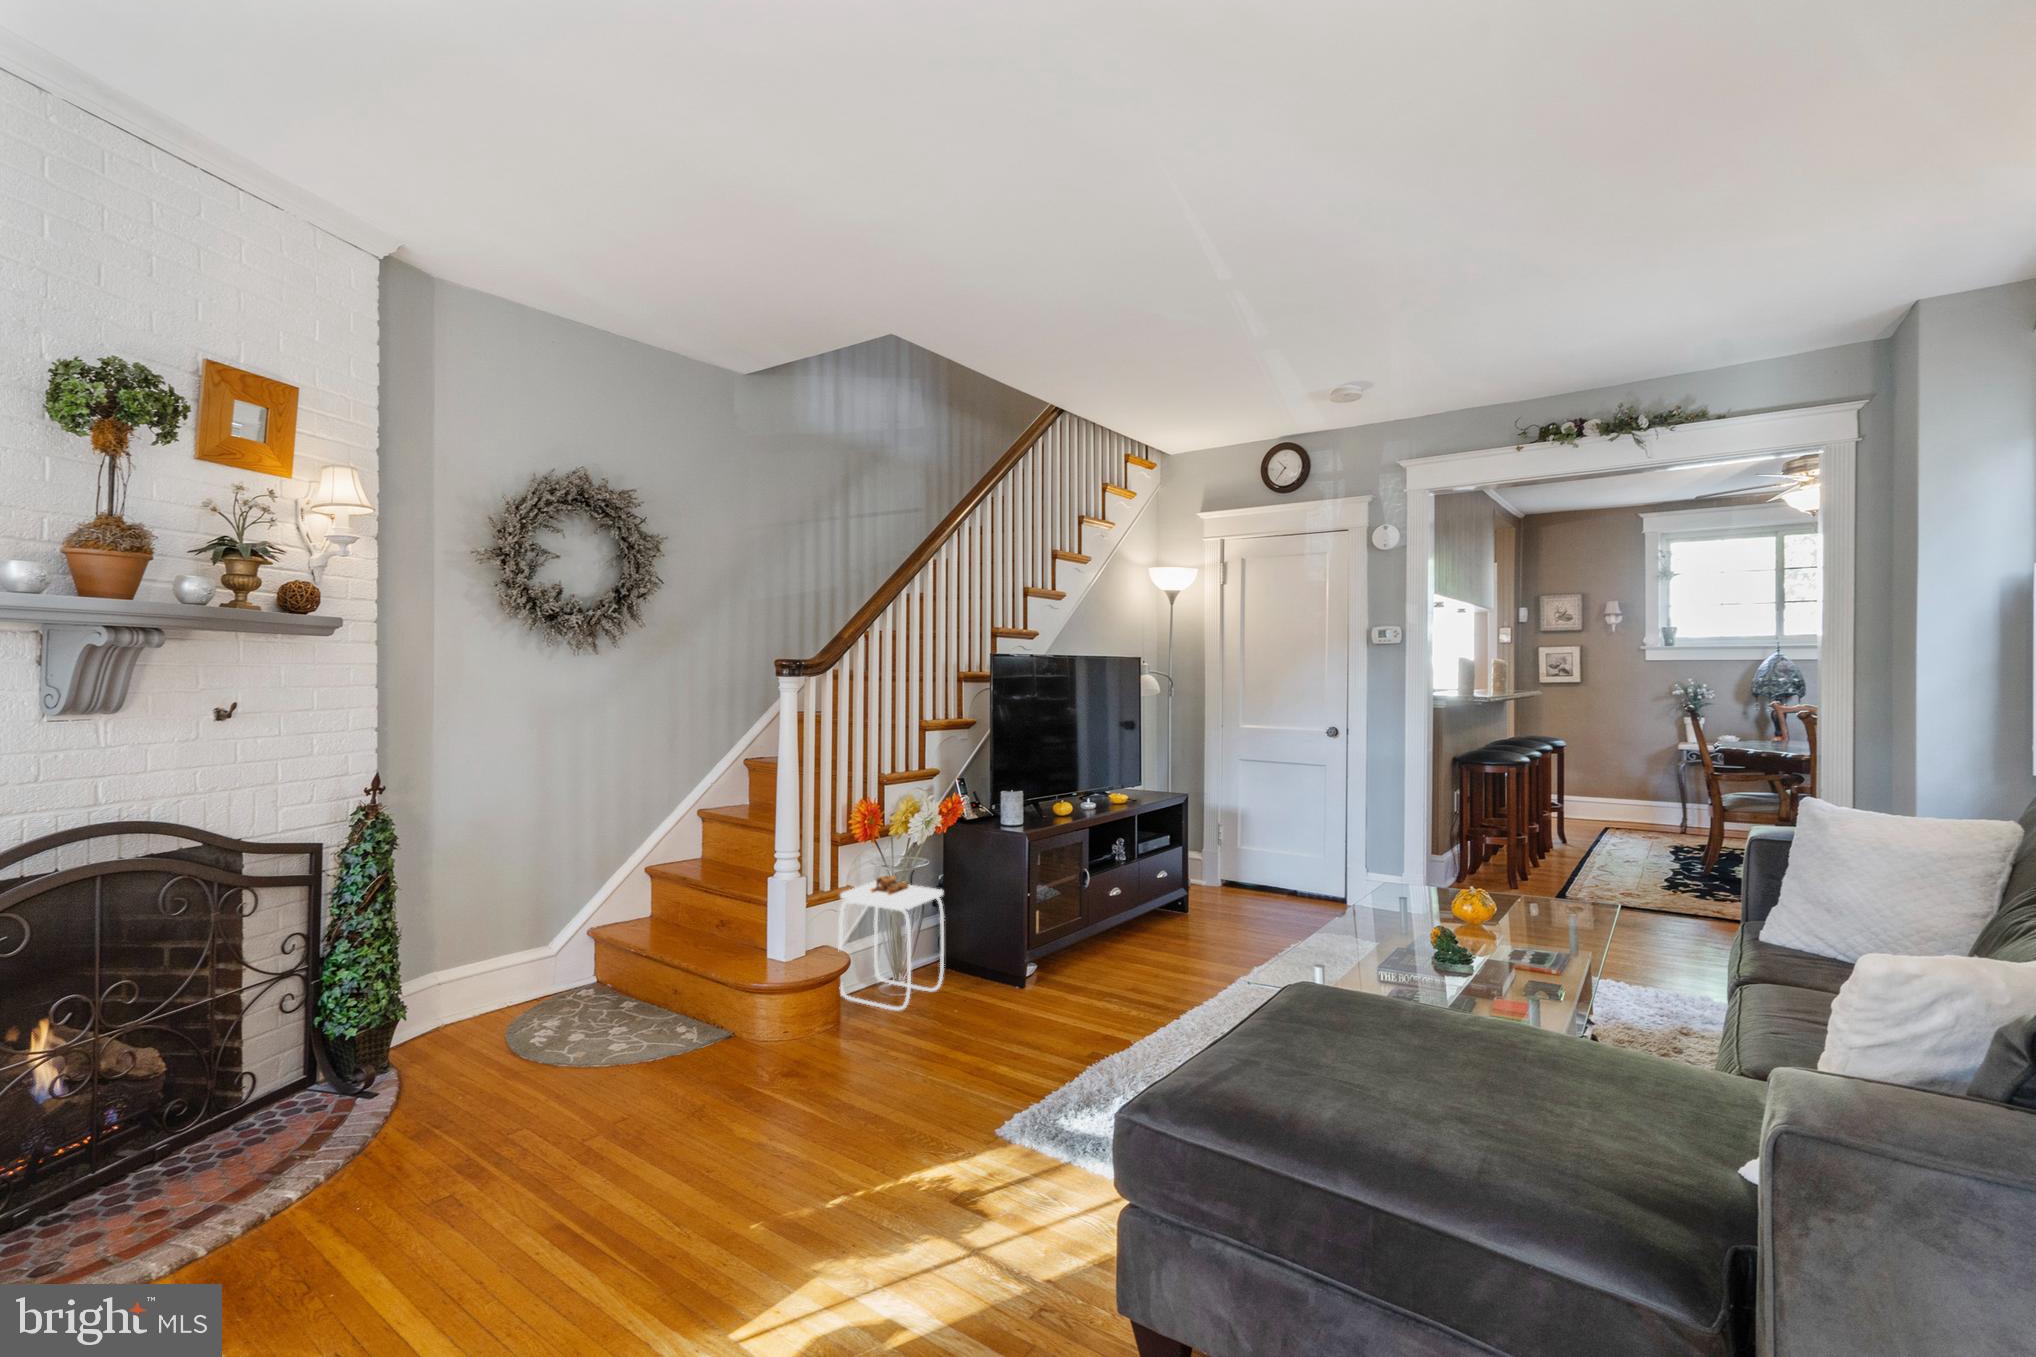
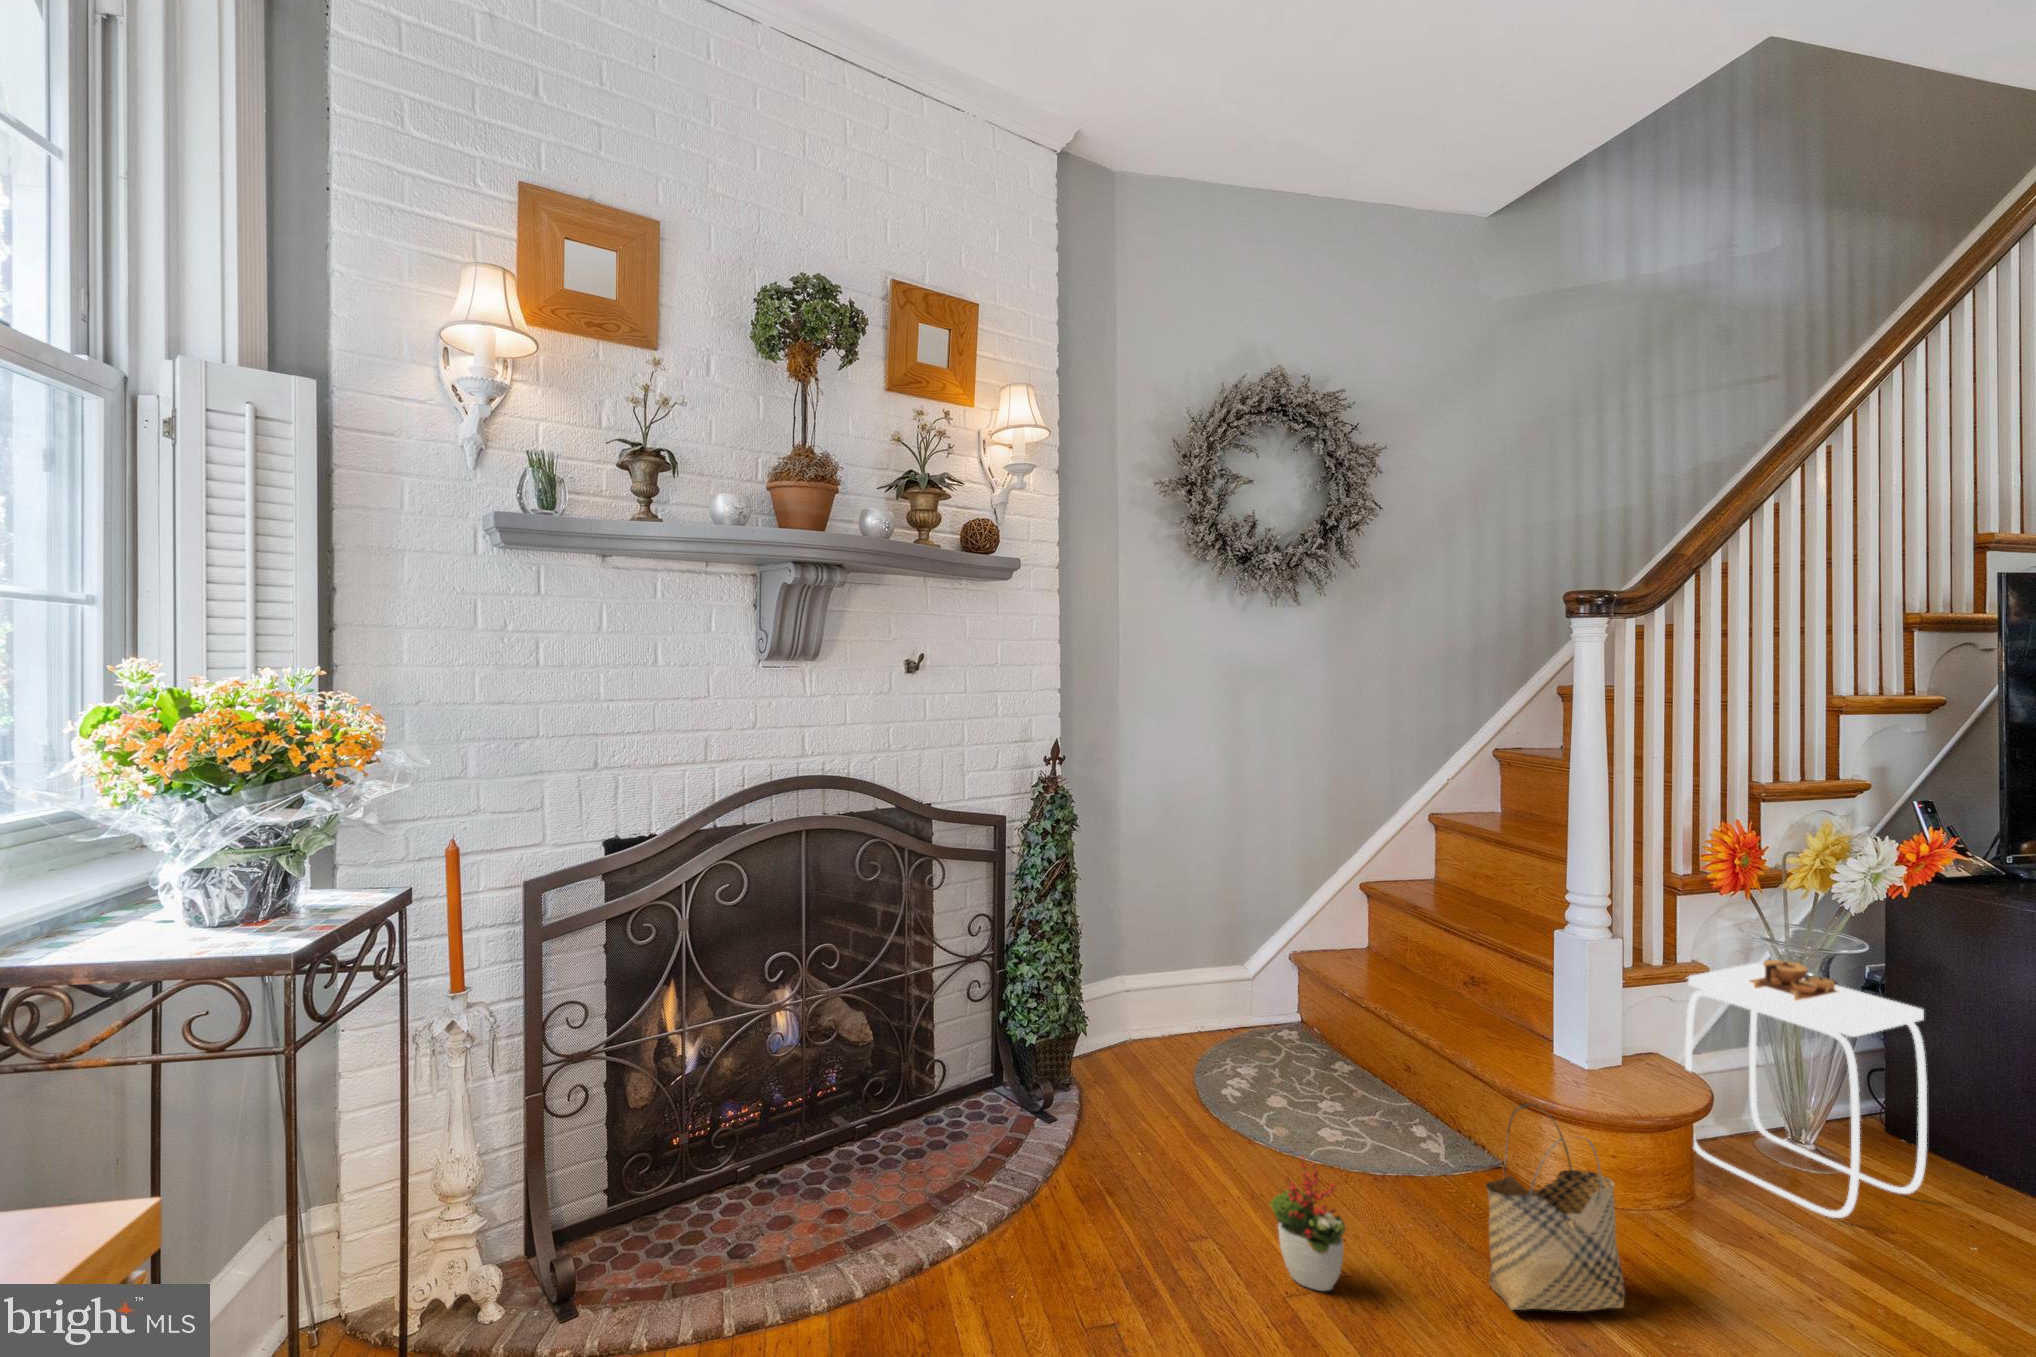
woven basket: none [713,978,788,1100] -> present [1486,1103,1625,1311]
decorative plant: none [571,1046,625,1131] -> present [1269,1156,1346,1291]

